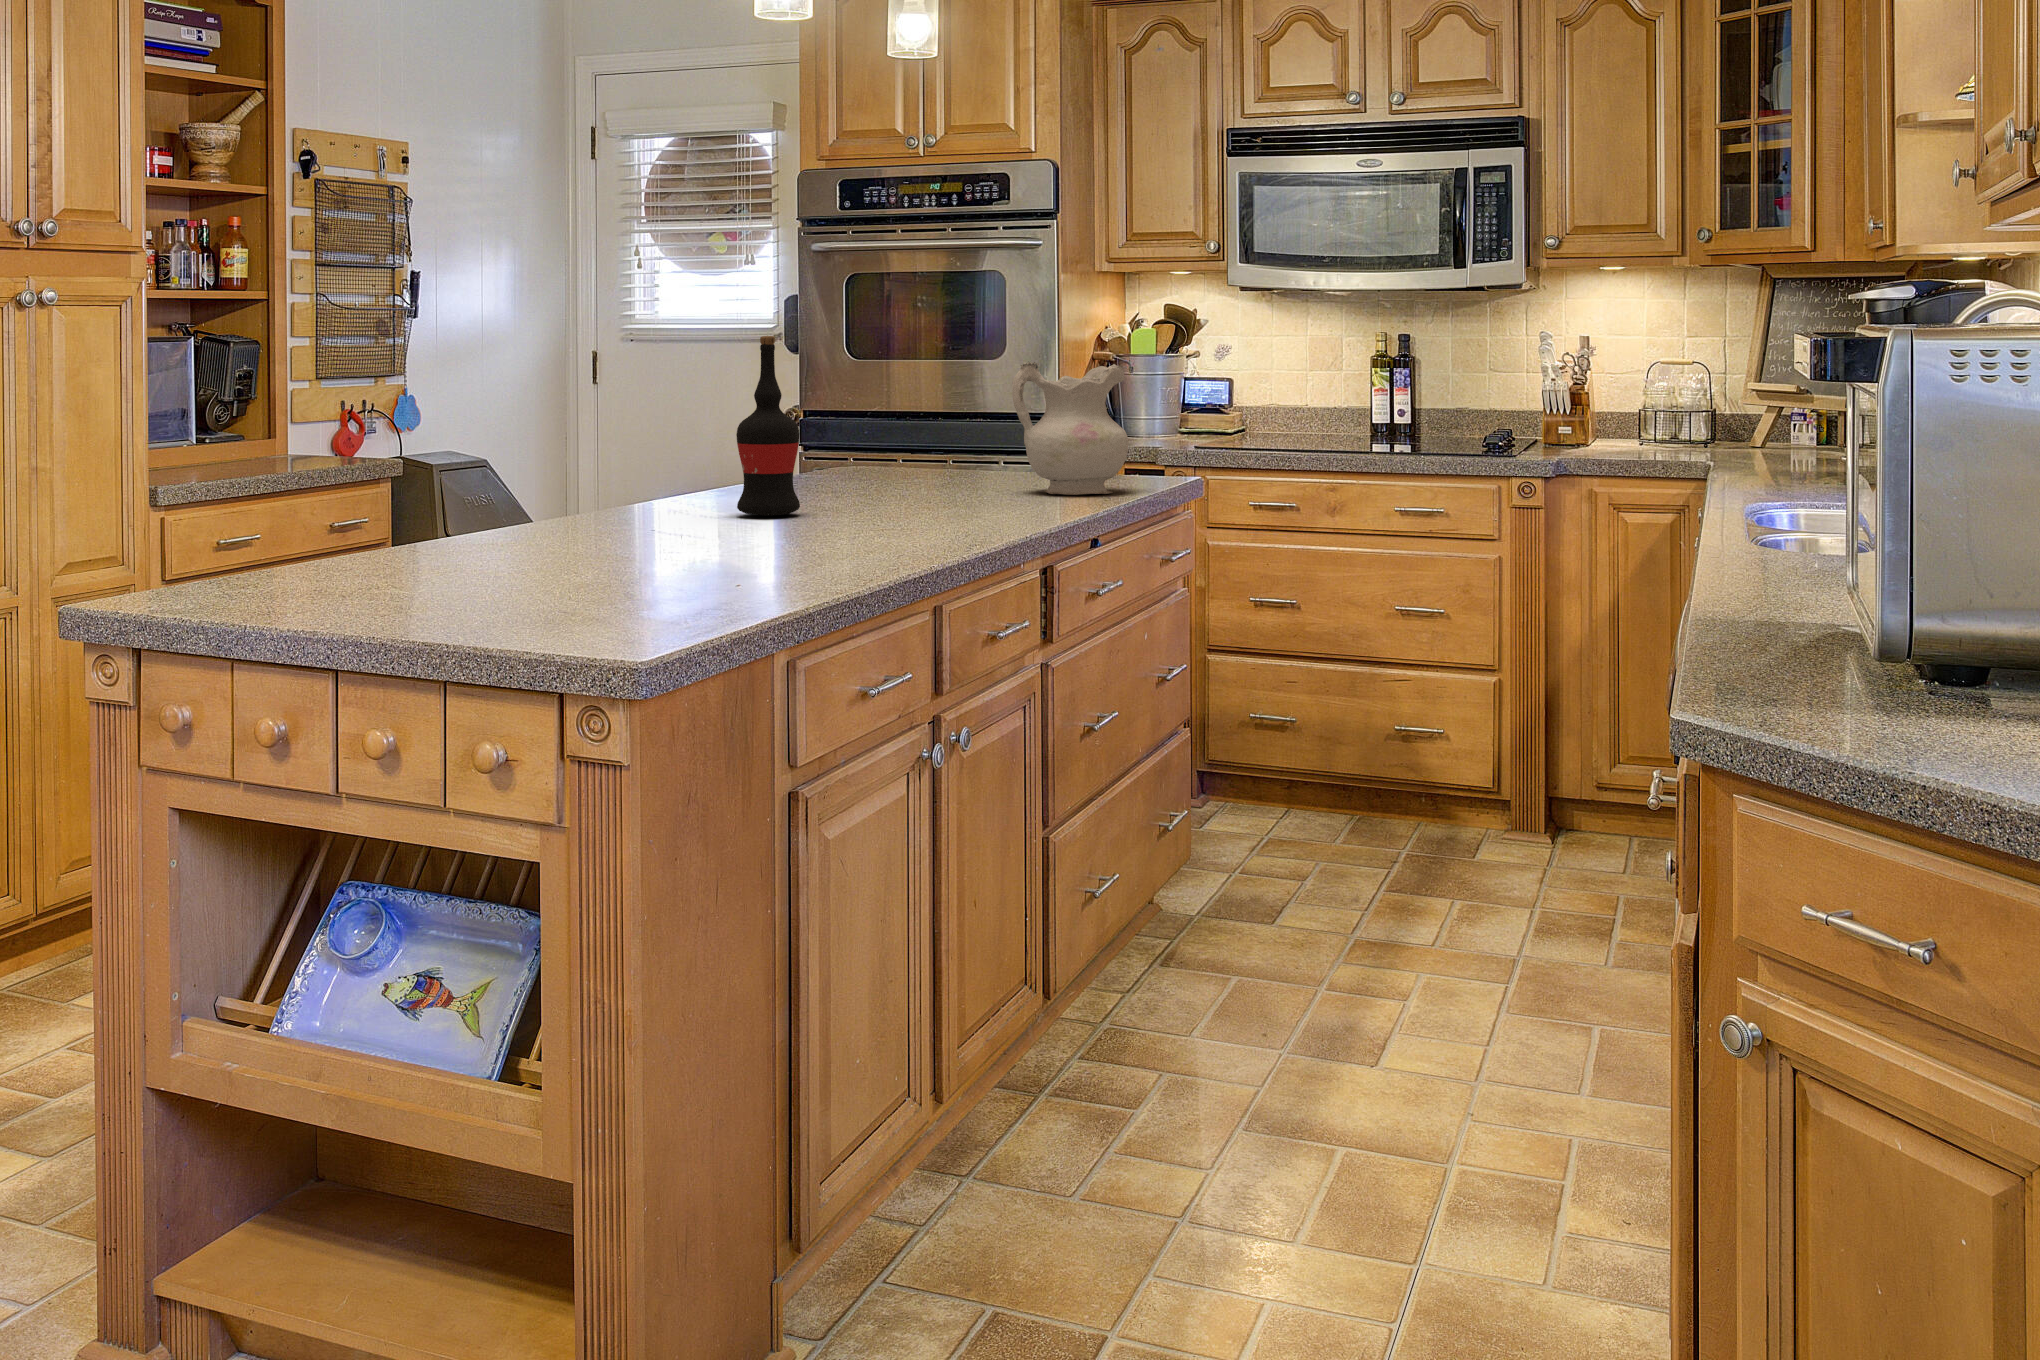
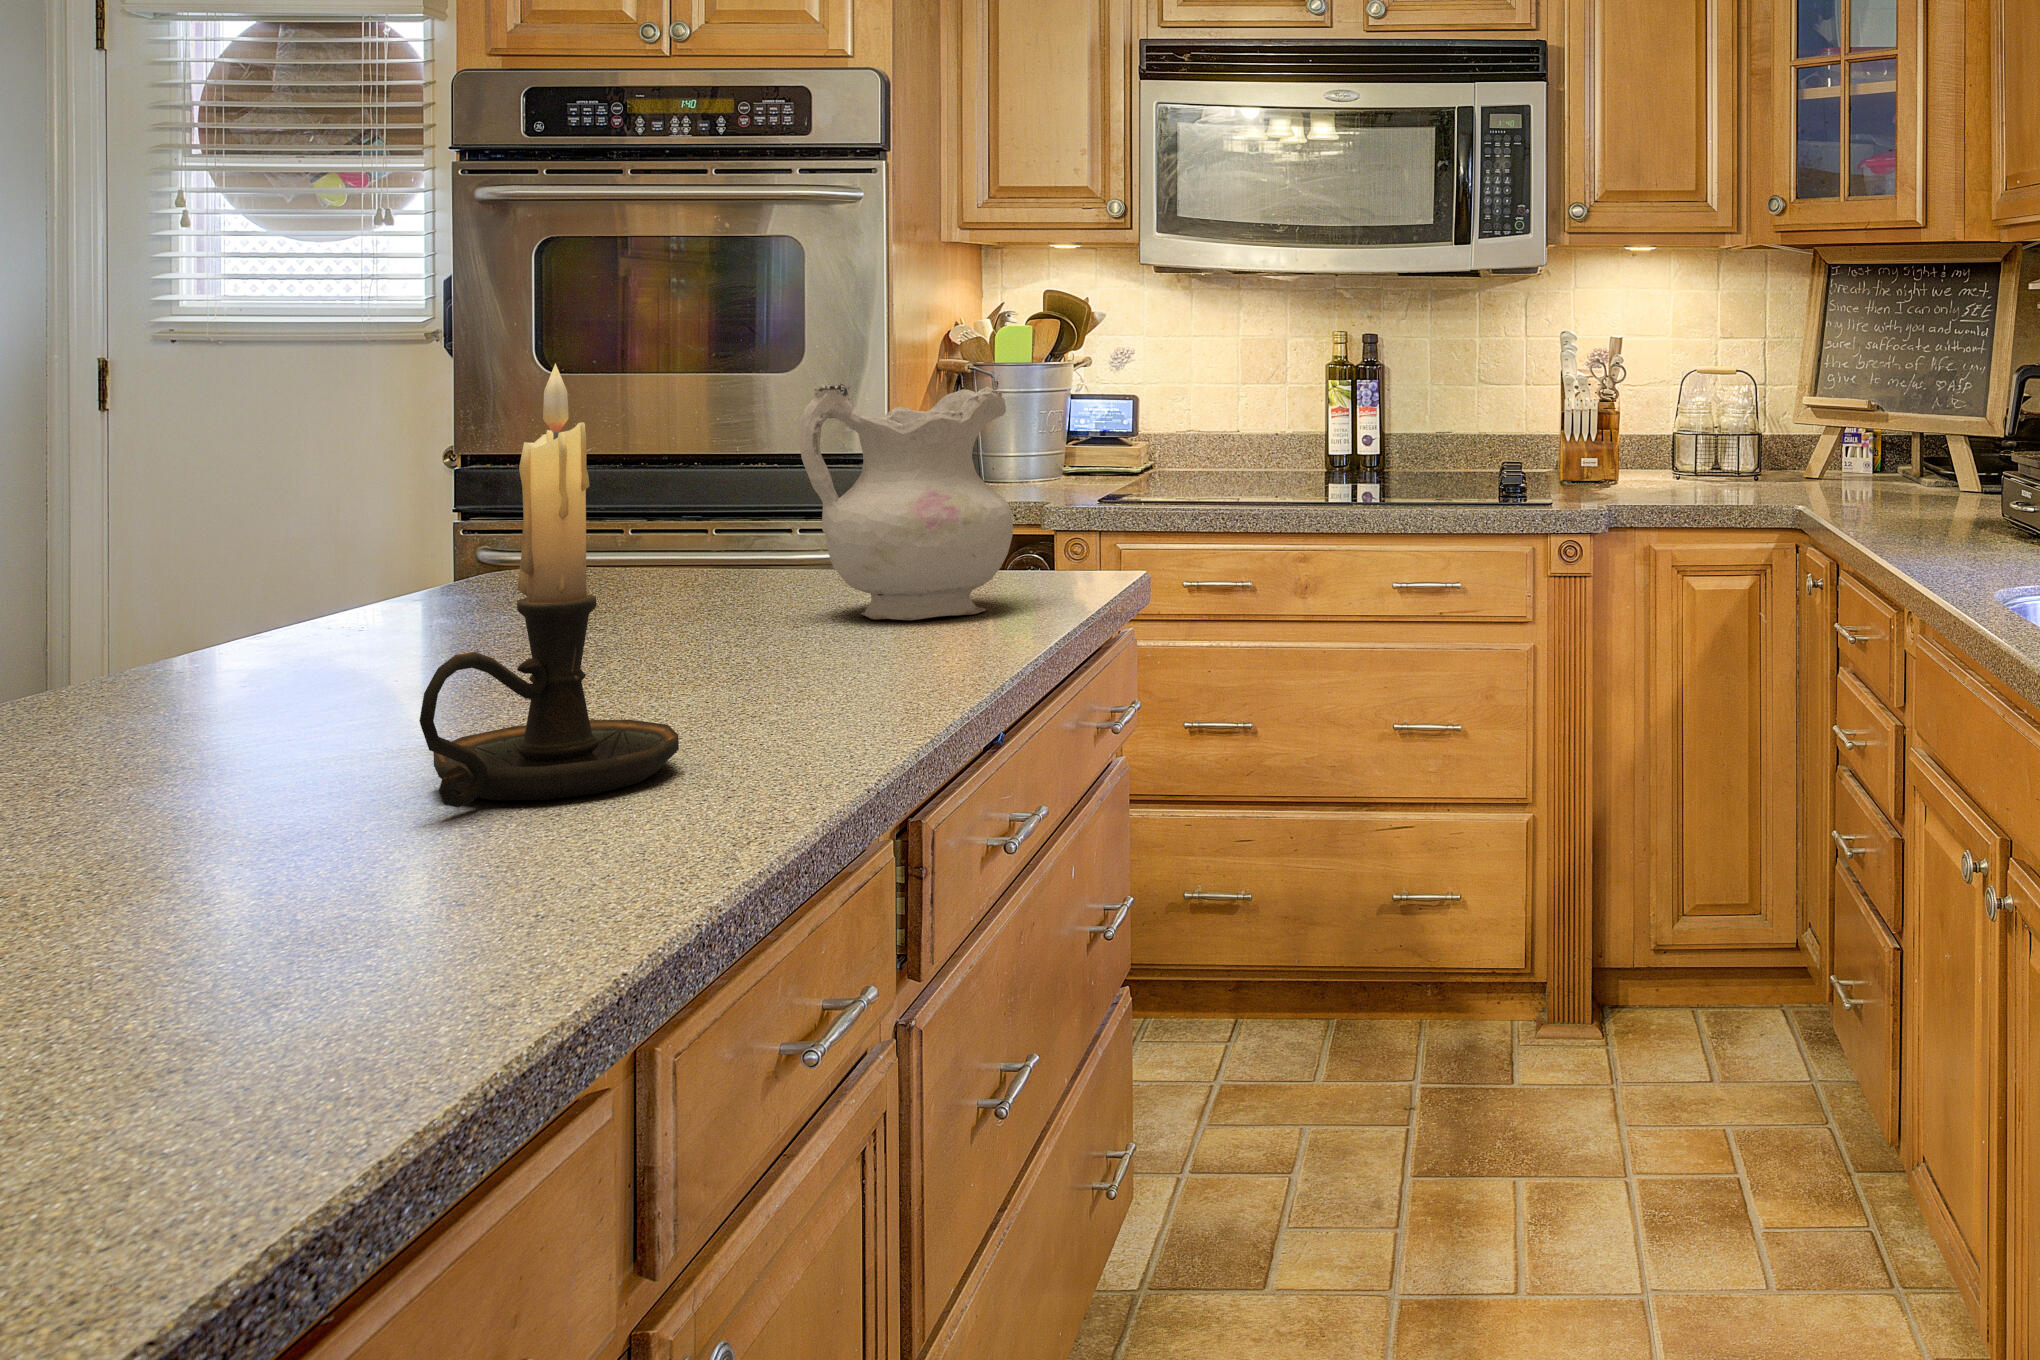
wine bottle: present [736,336,800,516] -> none [150,336,317,725]
candle holder: none [868,348,968,539] -> present [419,364,679,808]

